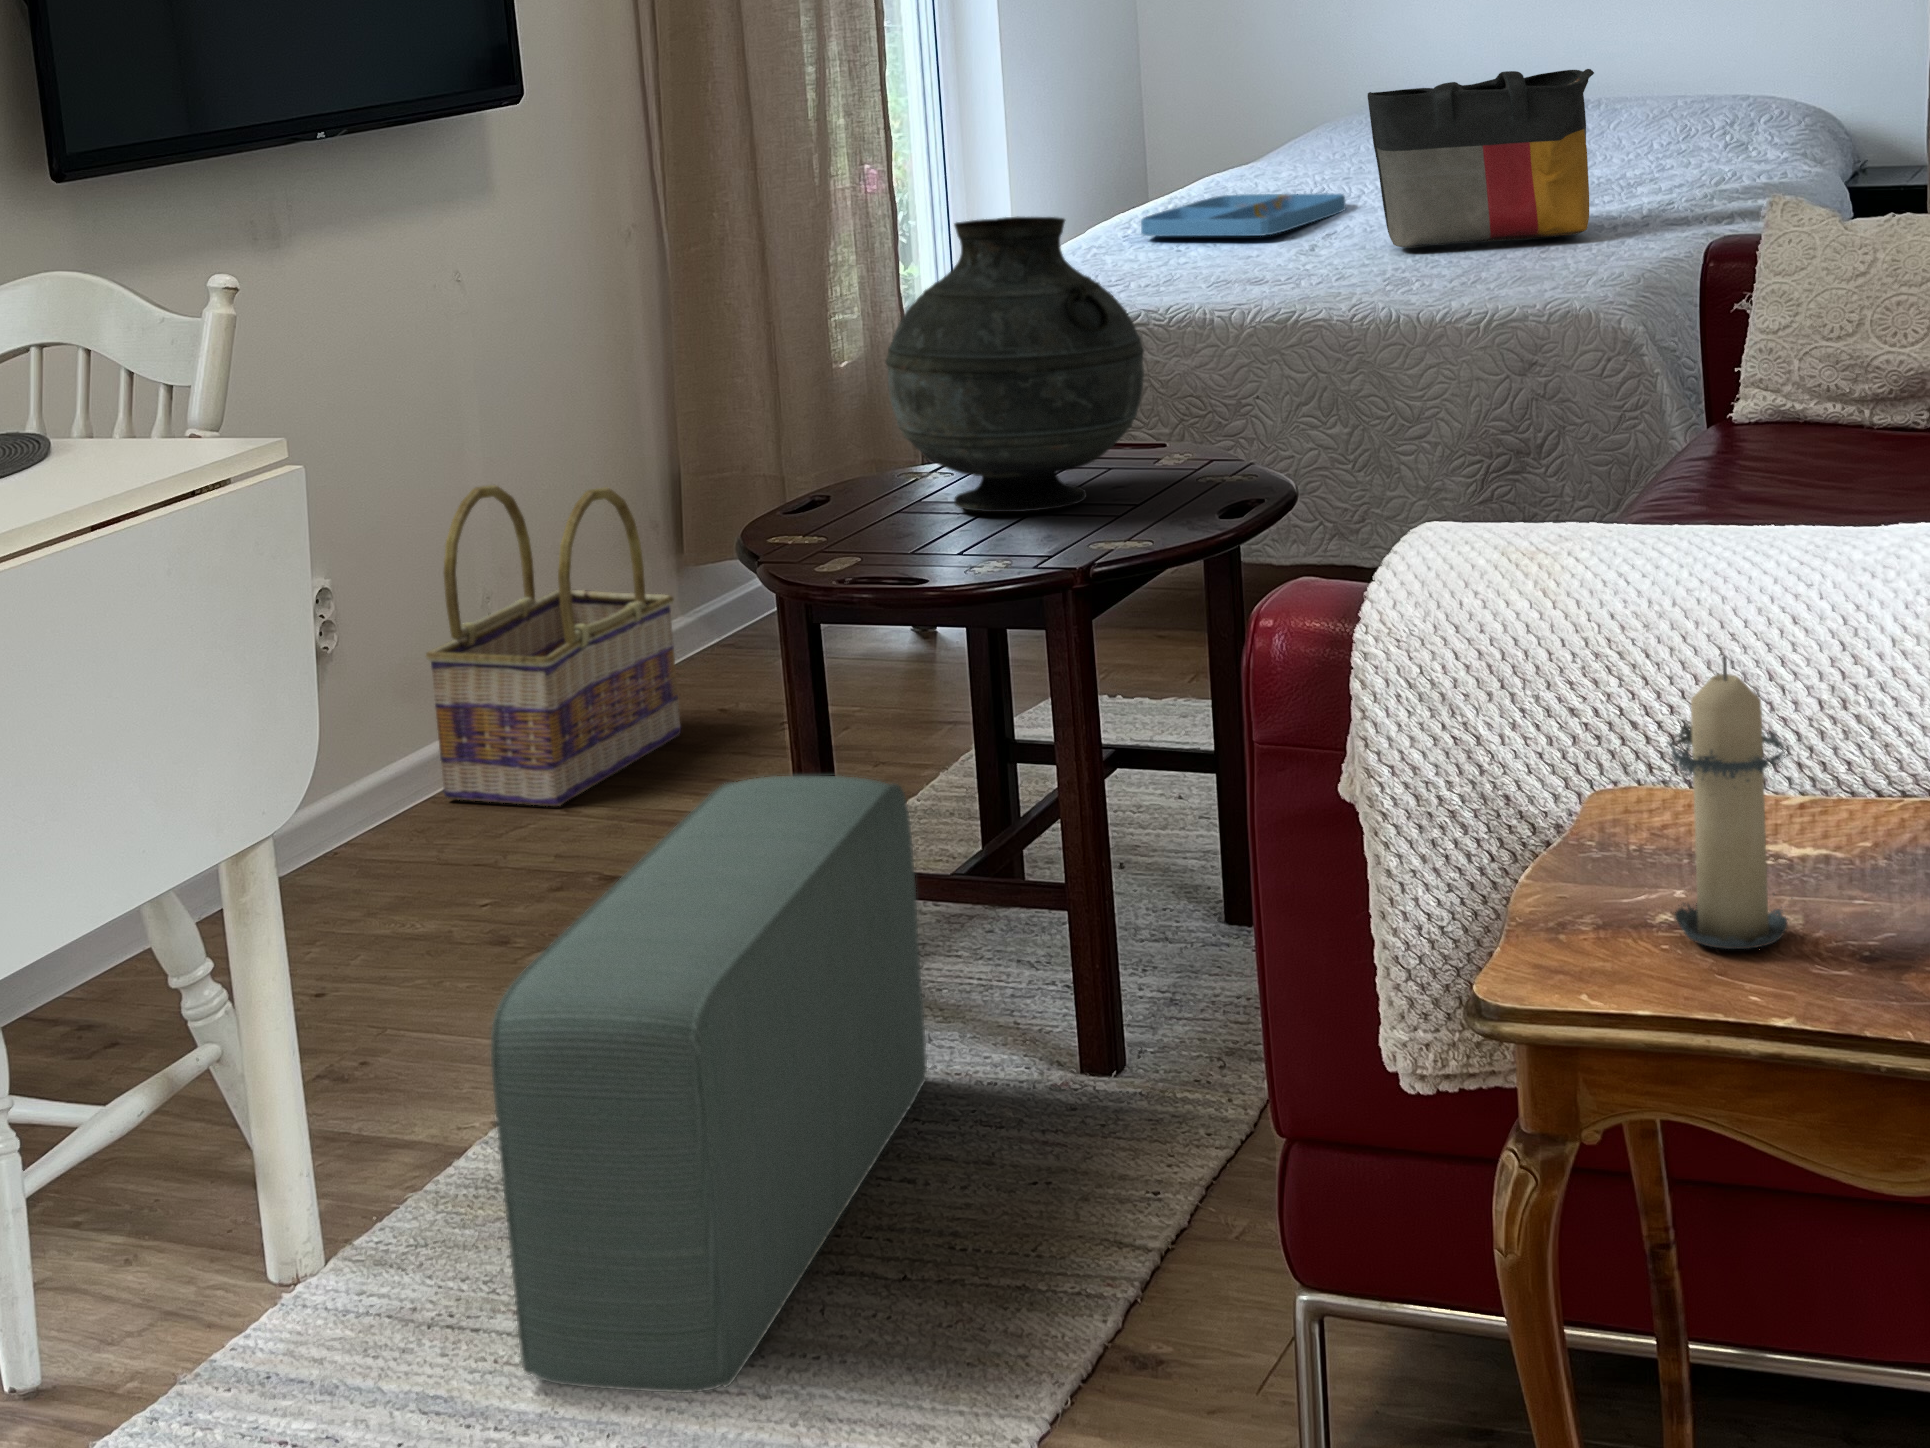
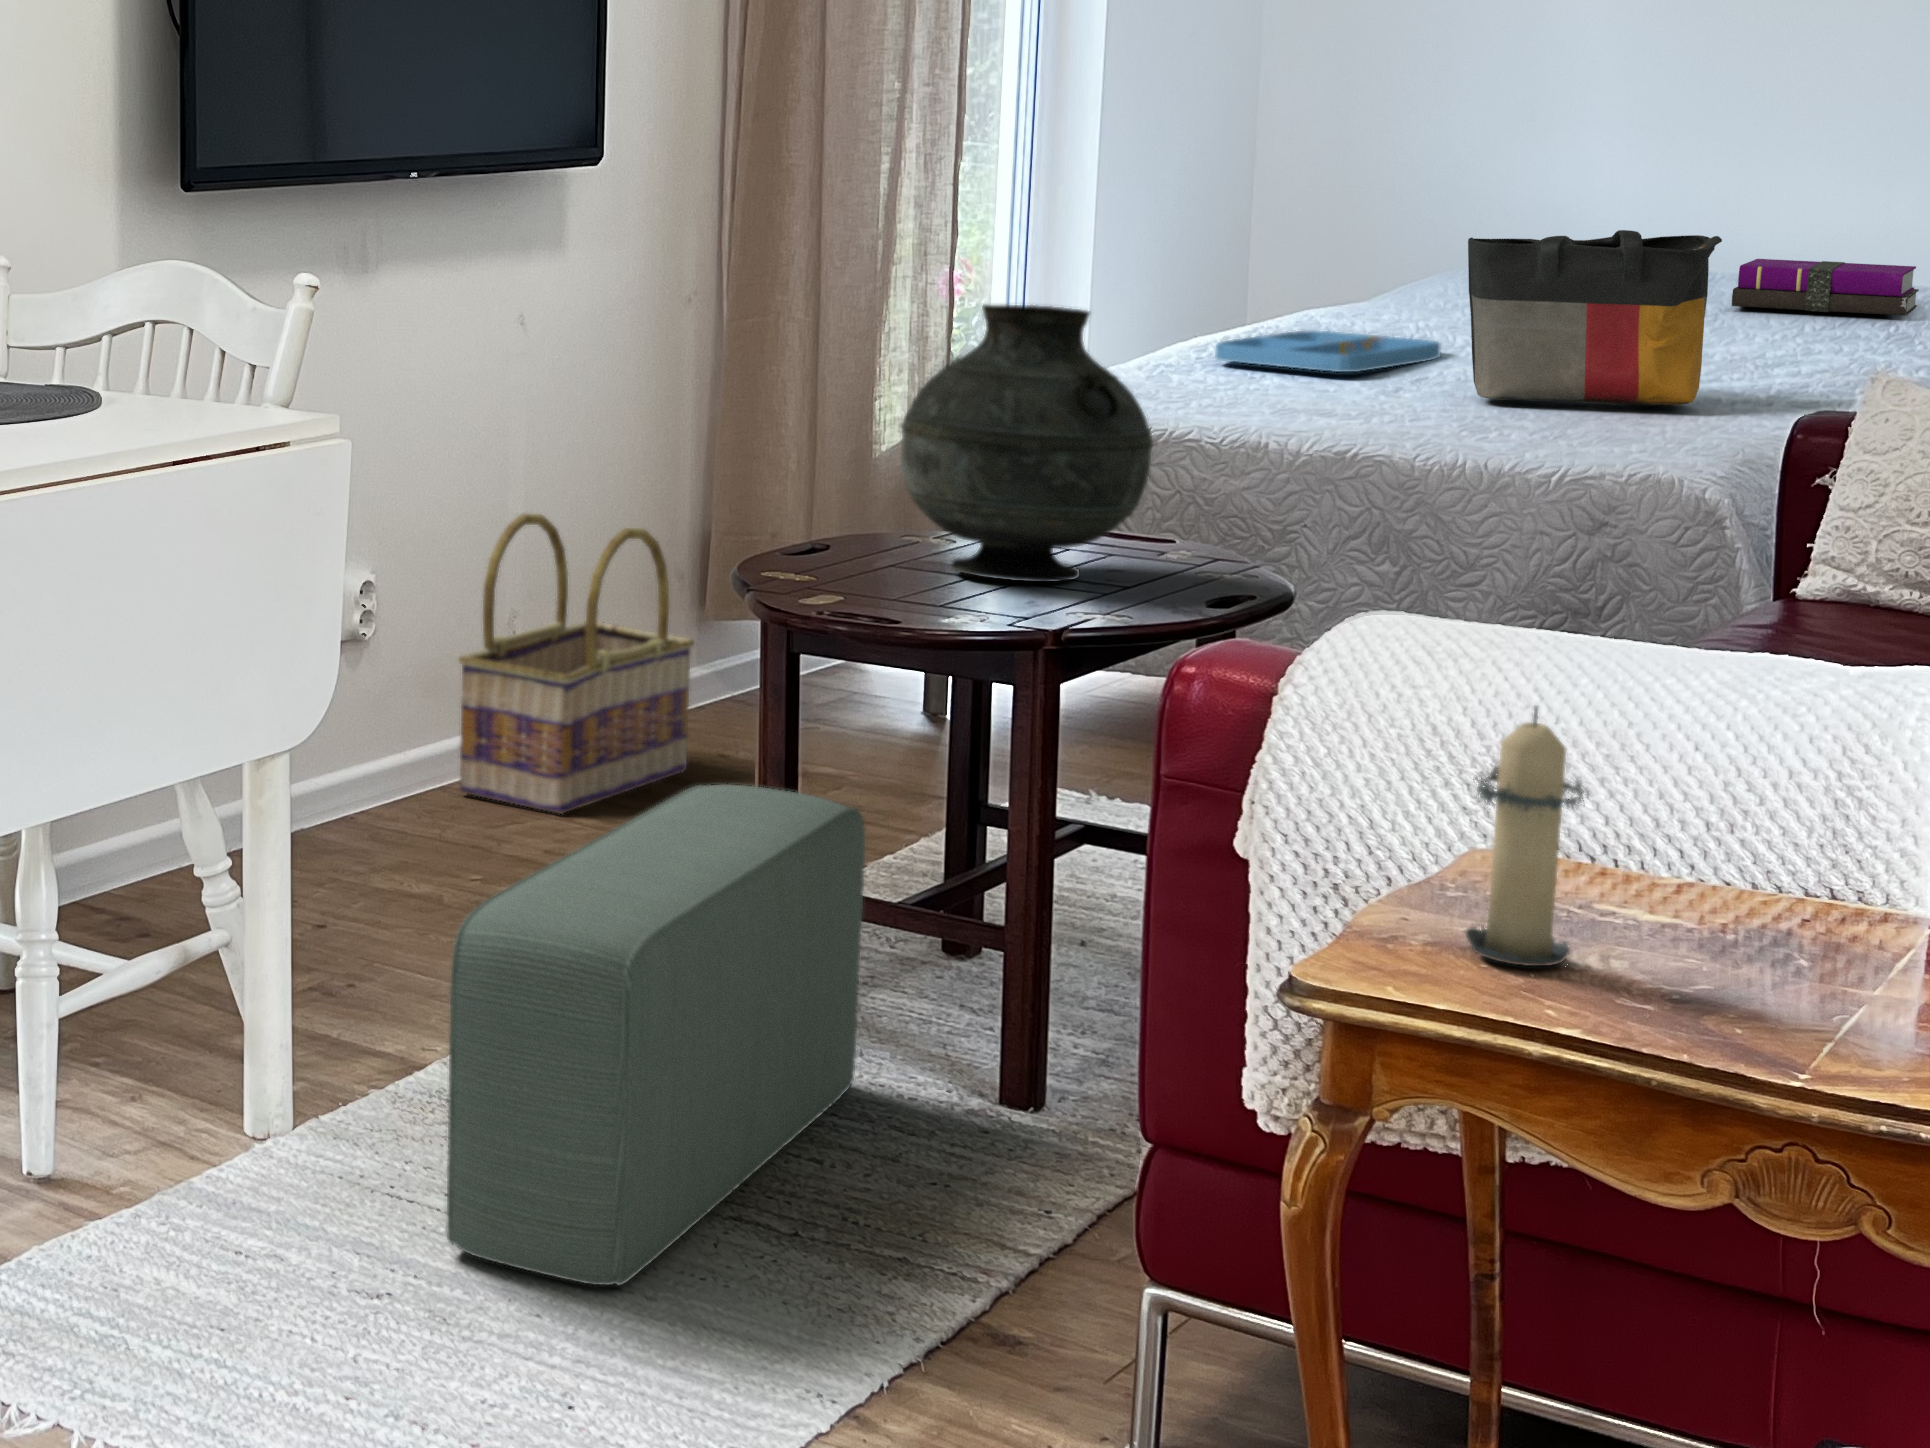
notebook: none [1585,76,1739,129] -> present [1732,259,1919,316]

